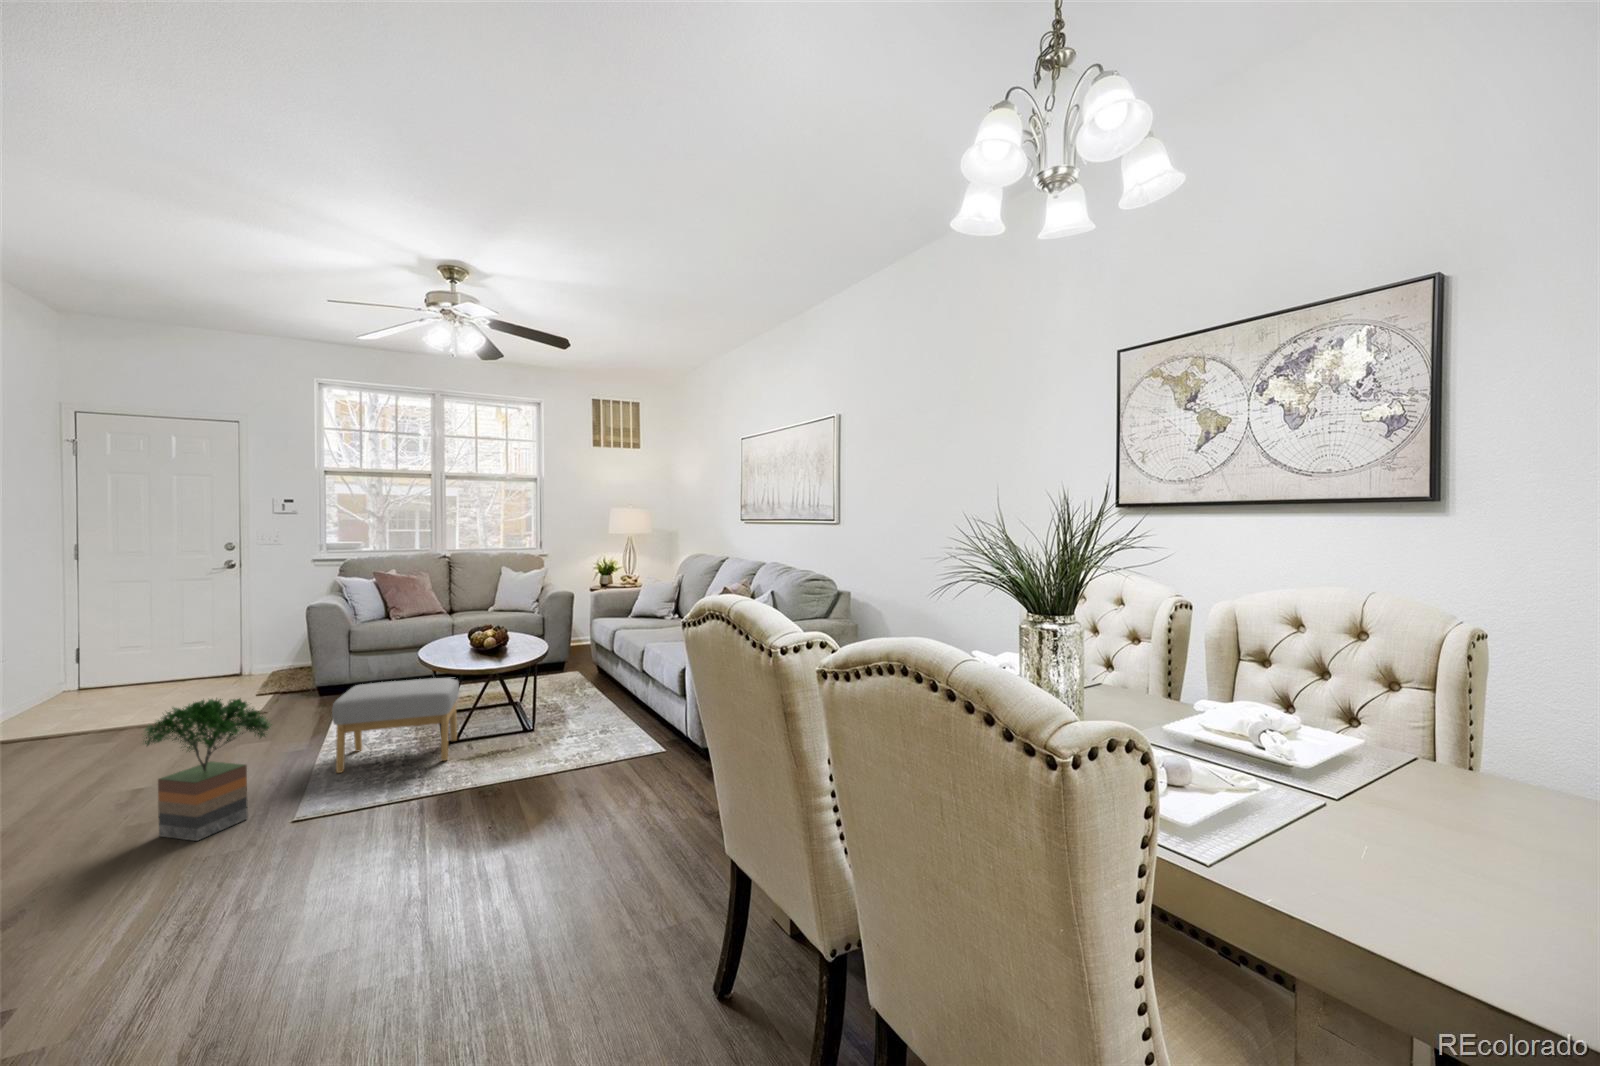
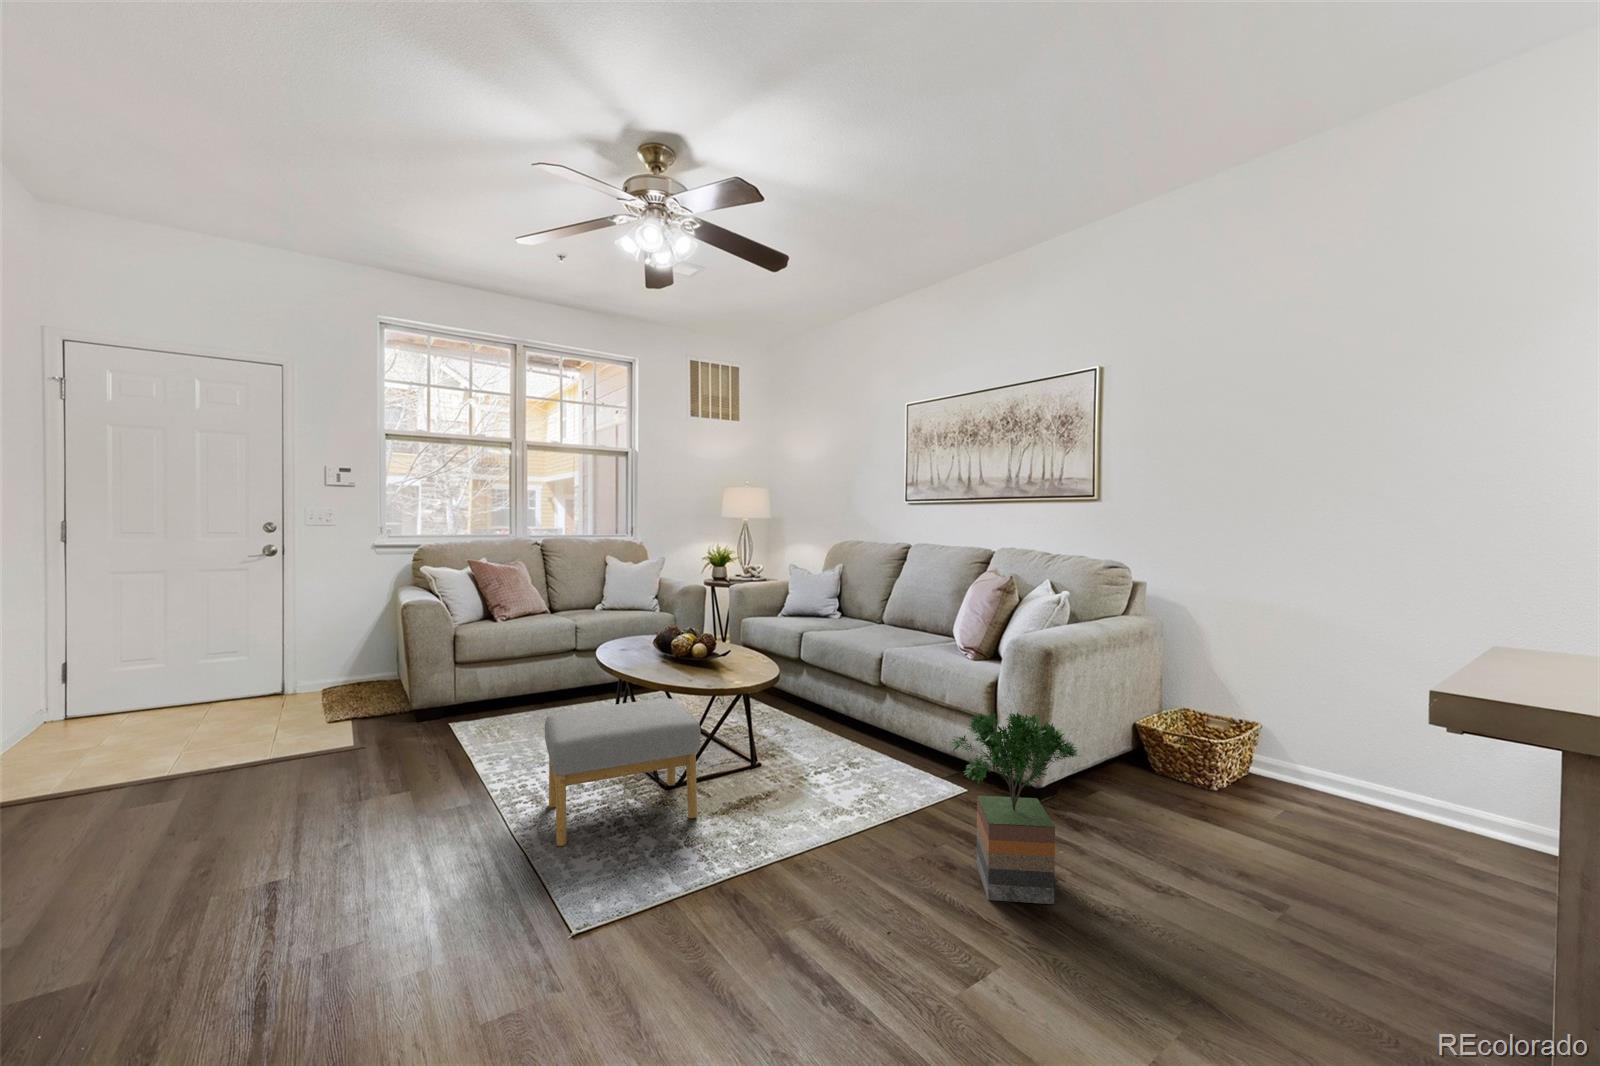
potted tree: present [144,699,272,841] -> present [951,712,1078,904]

